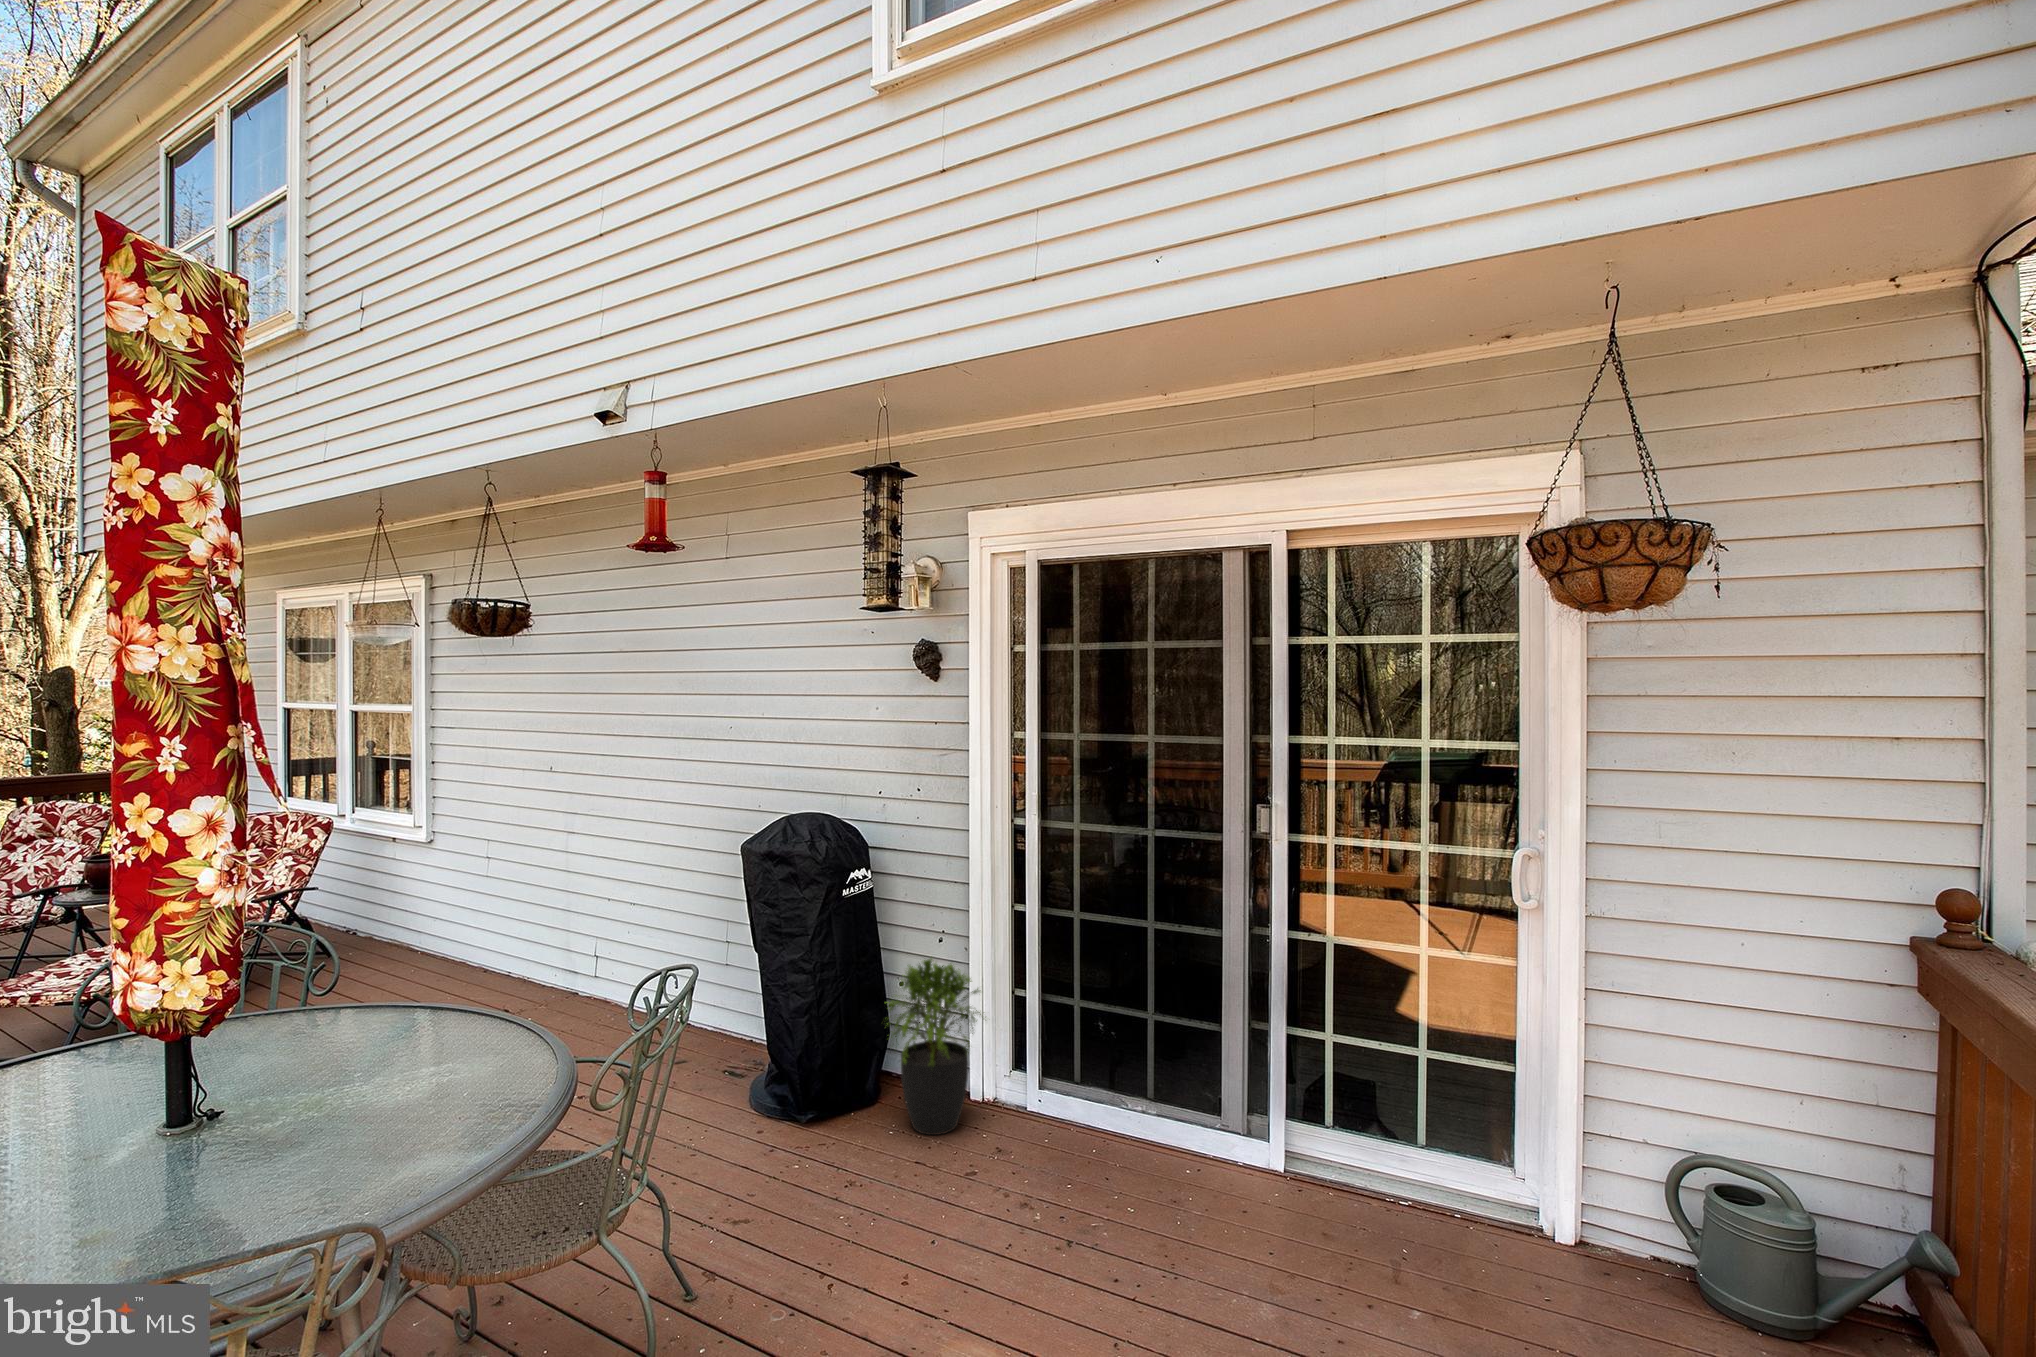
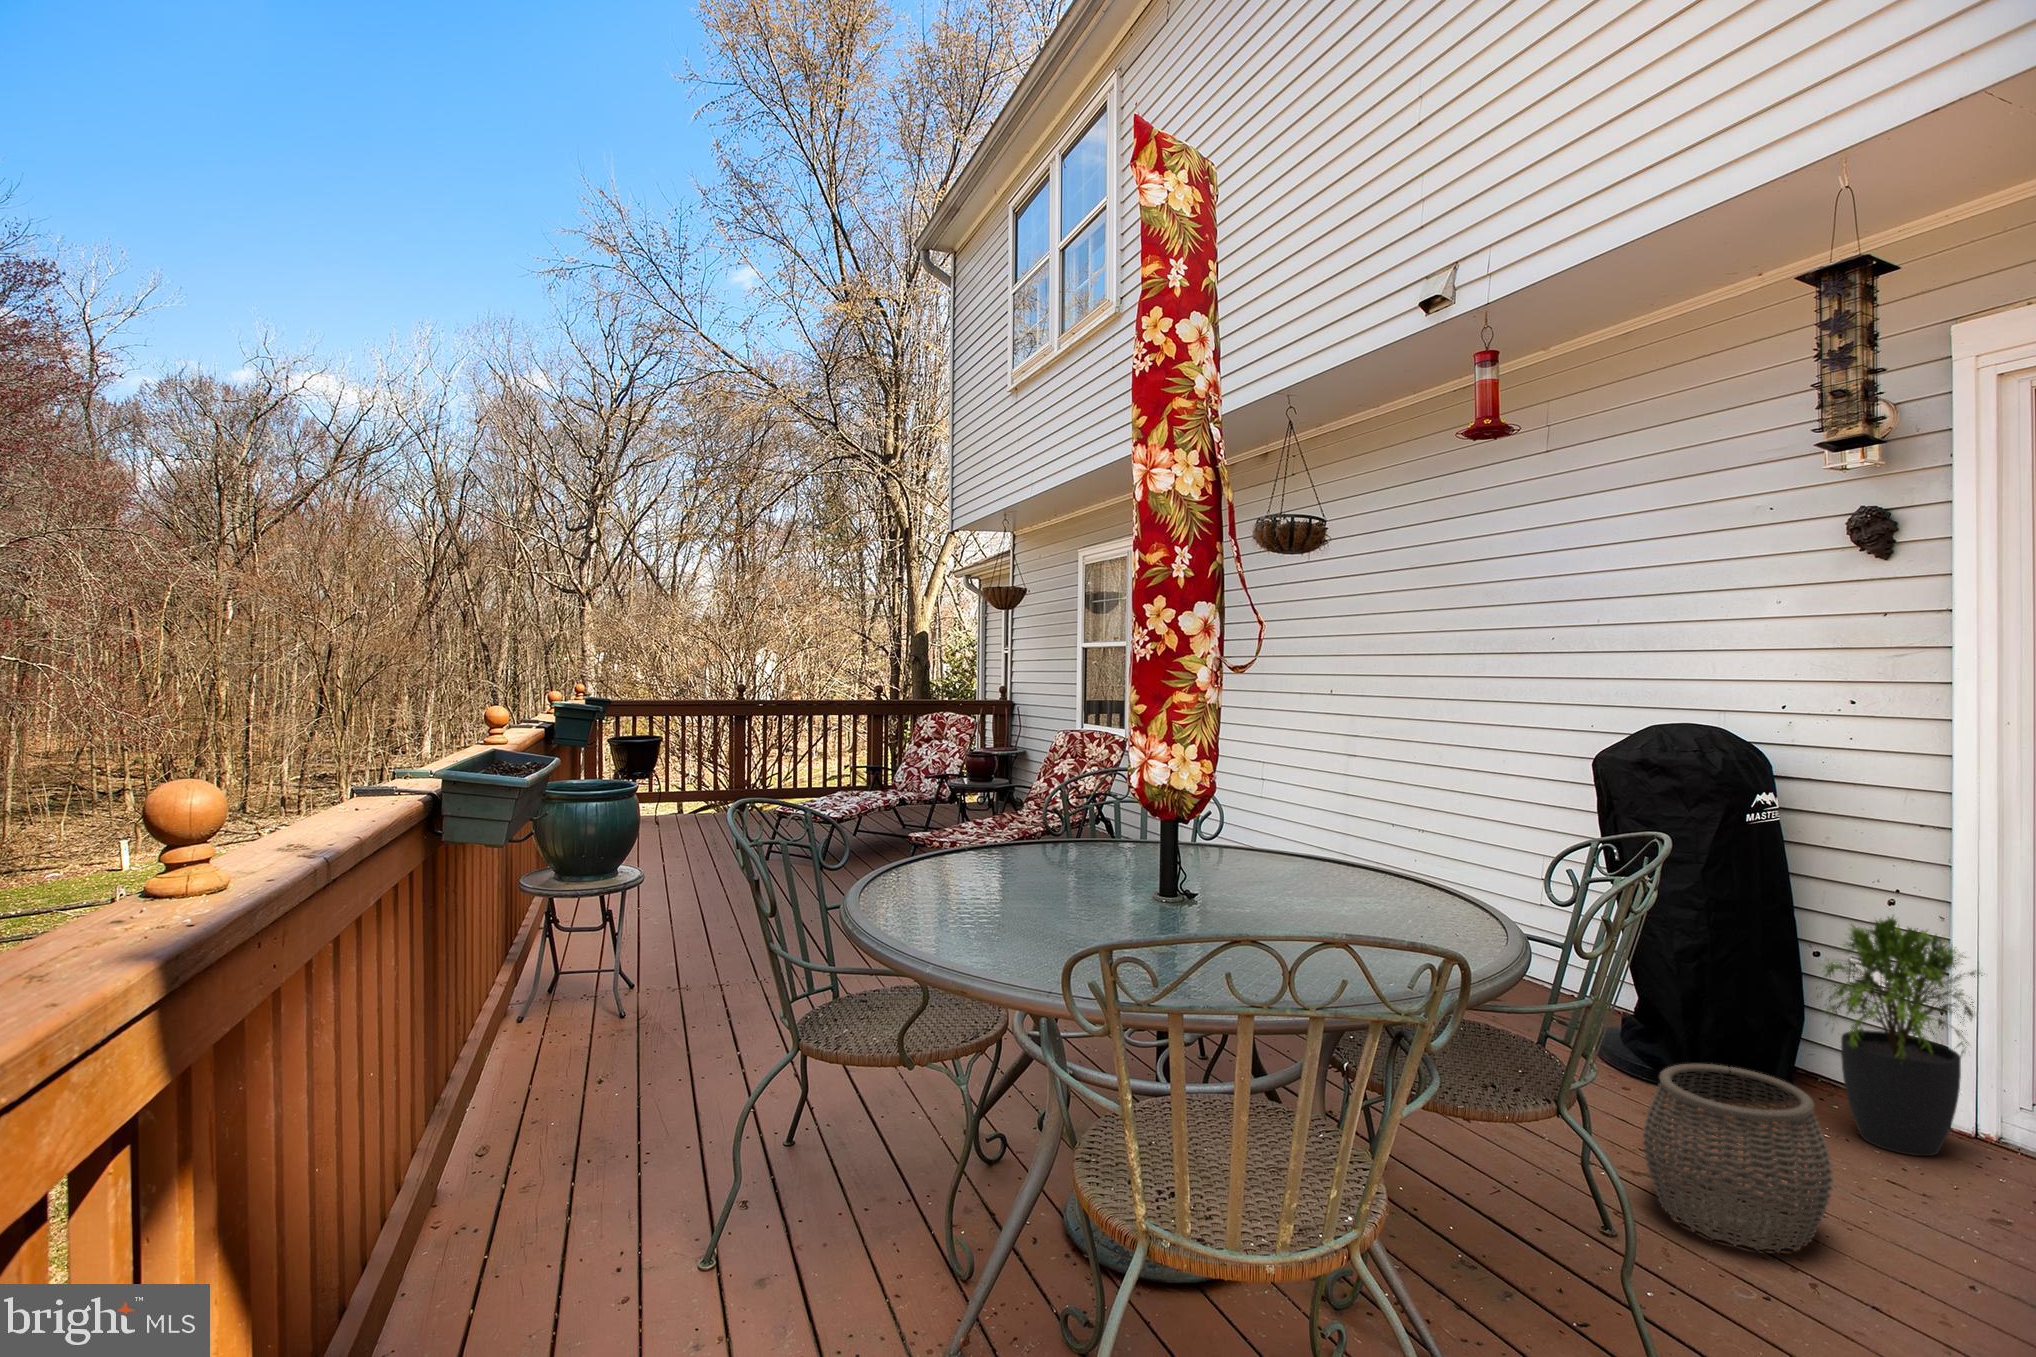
woven basket: none [734,1119,865,1282] -> present [1643,1064,1833,1252]

